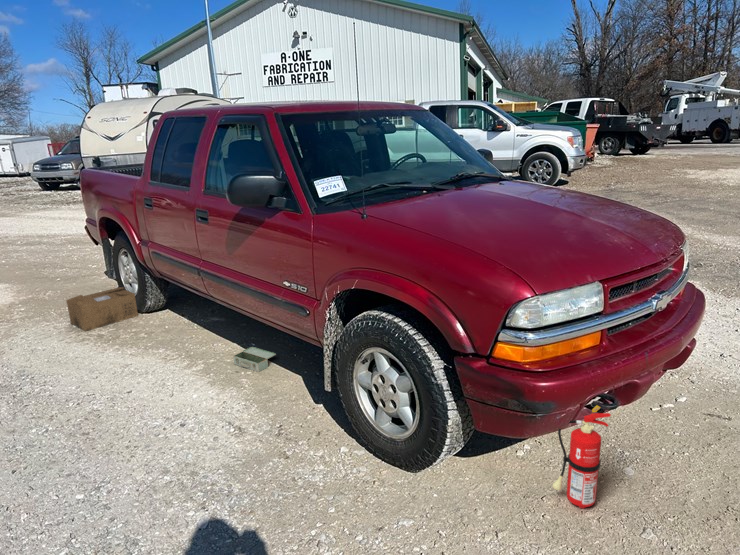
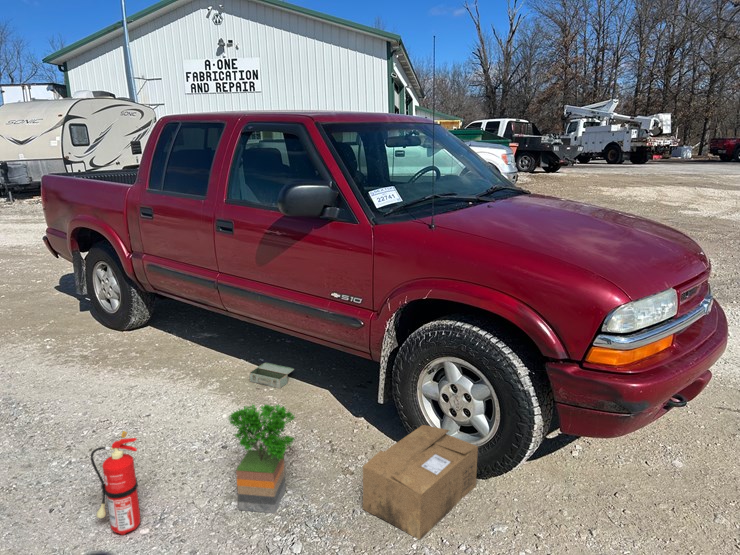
cardboard box: present [66,287,138,331] -> present [363,425,478,540]
potted tree: none [154,385,223,490] -> present [228,404,295,513]
fire extinguisher: present [553,405,611,509] -> present [91,431,141,535]

